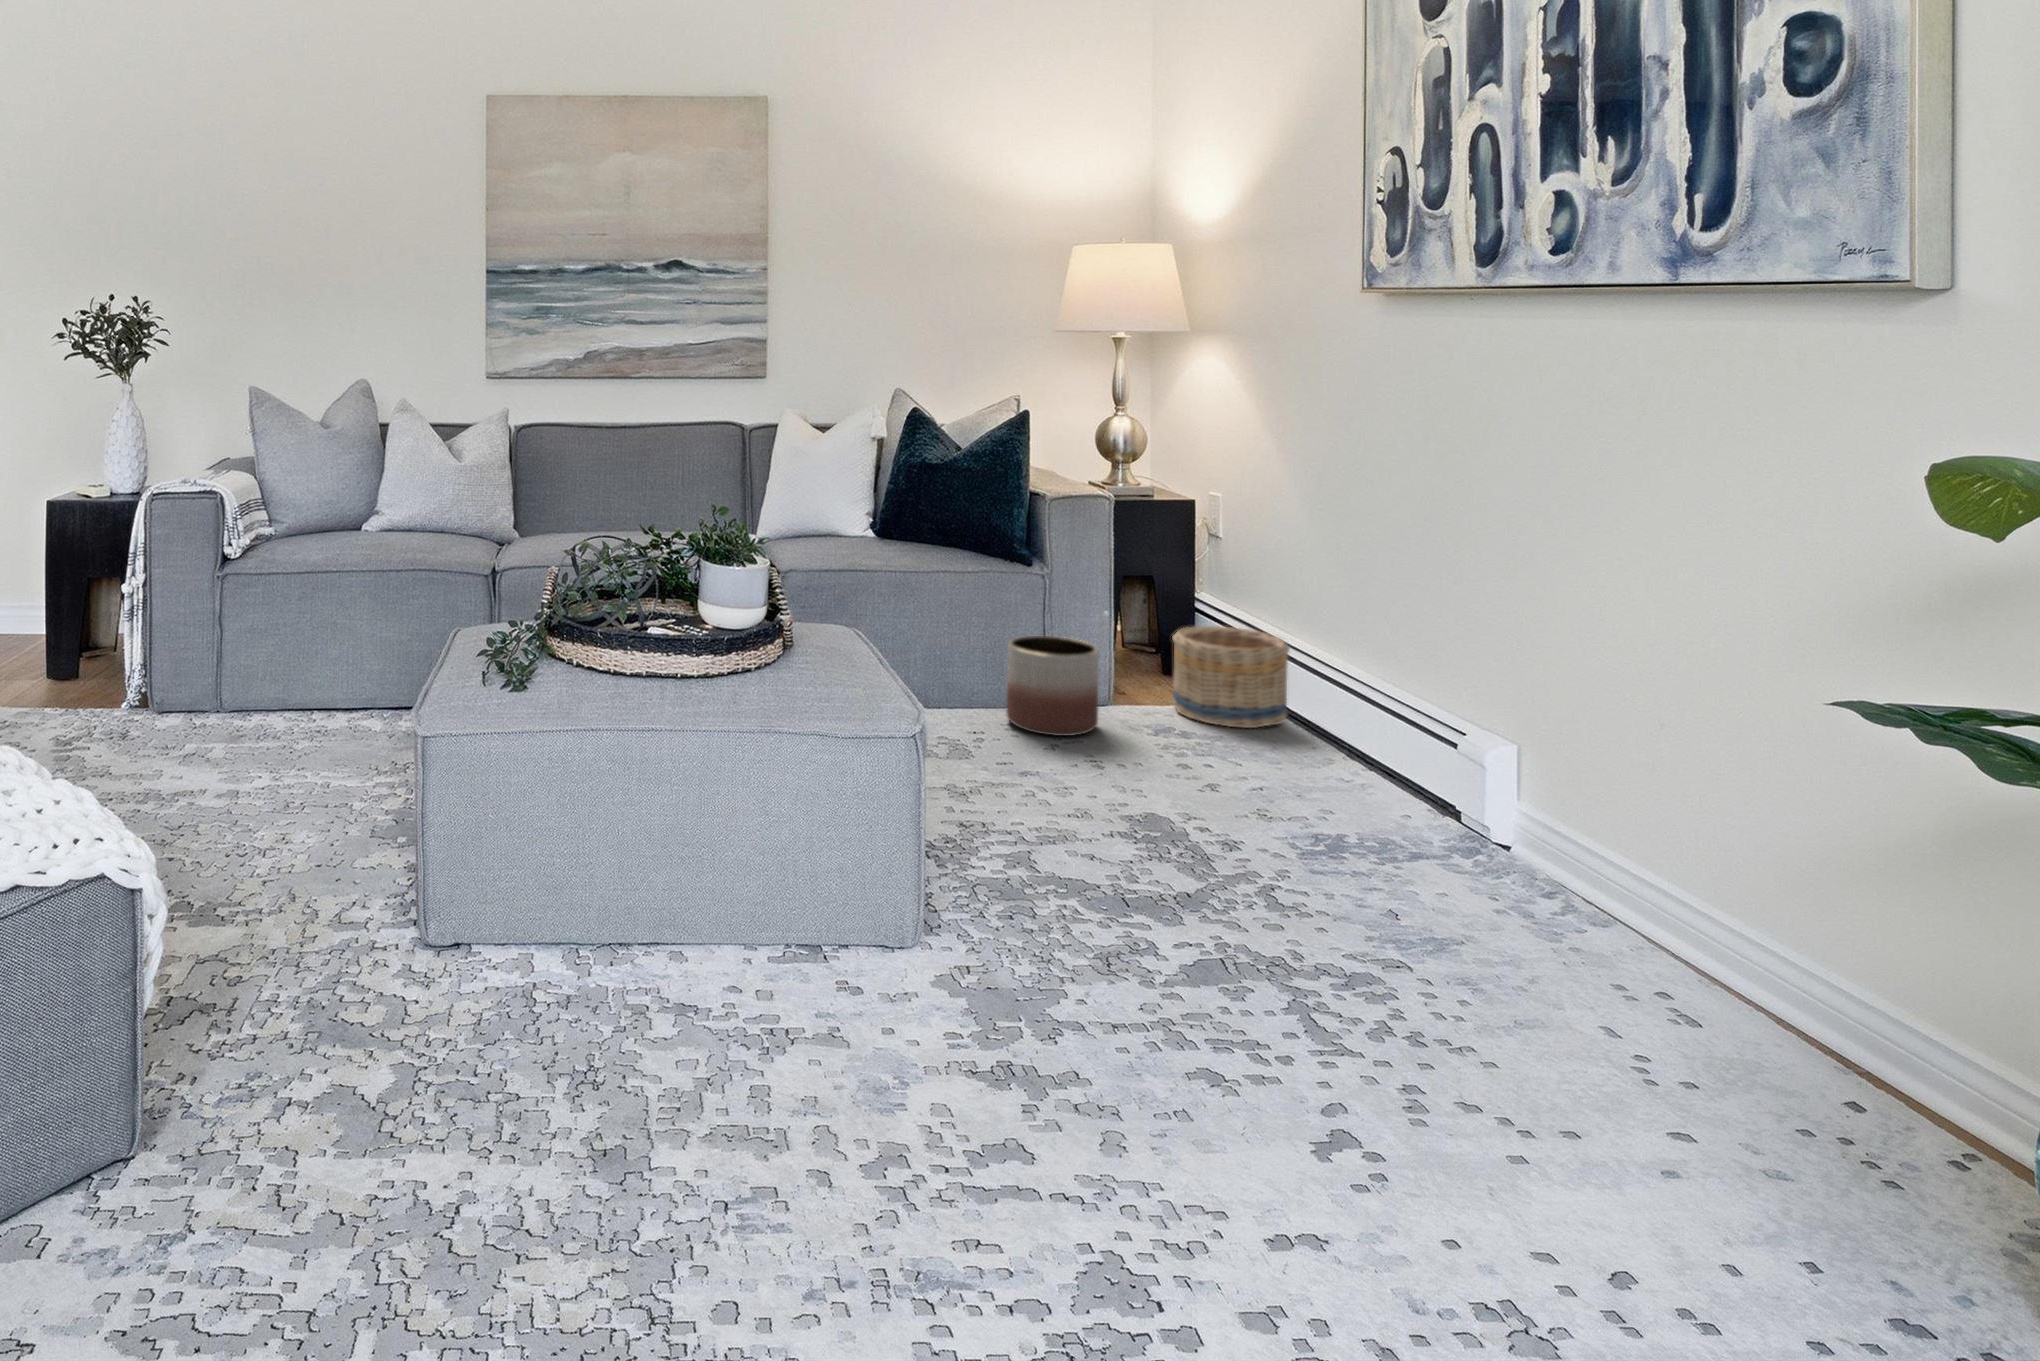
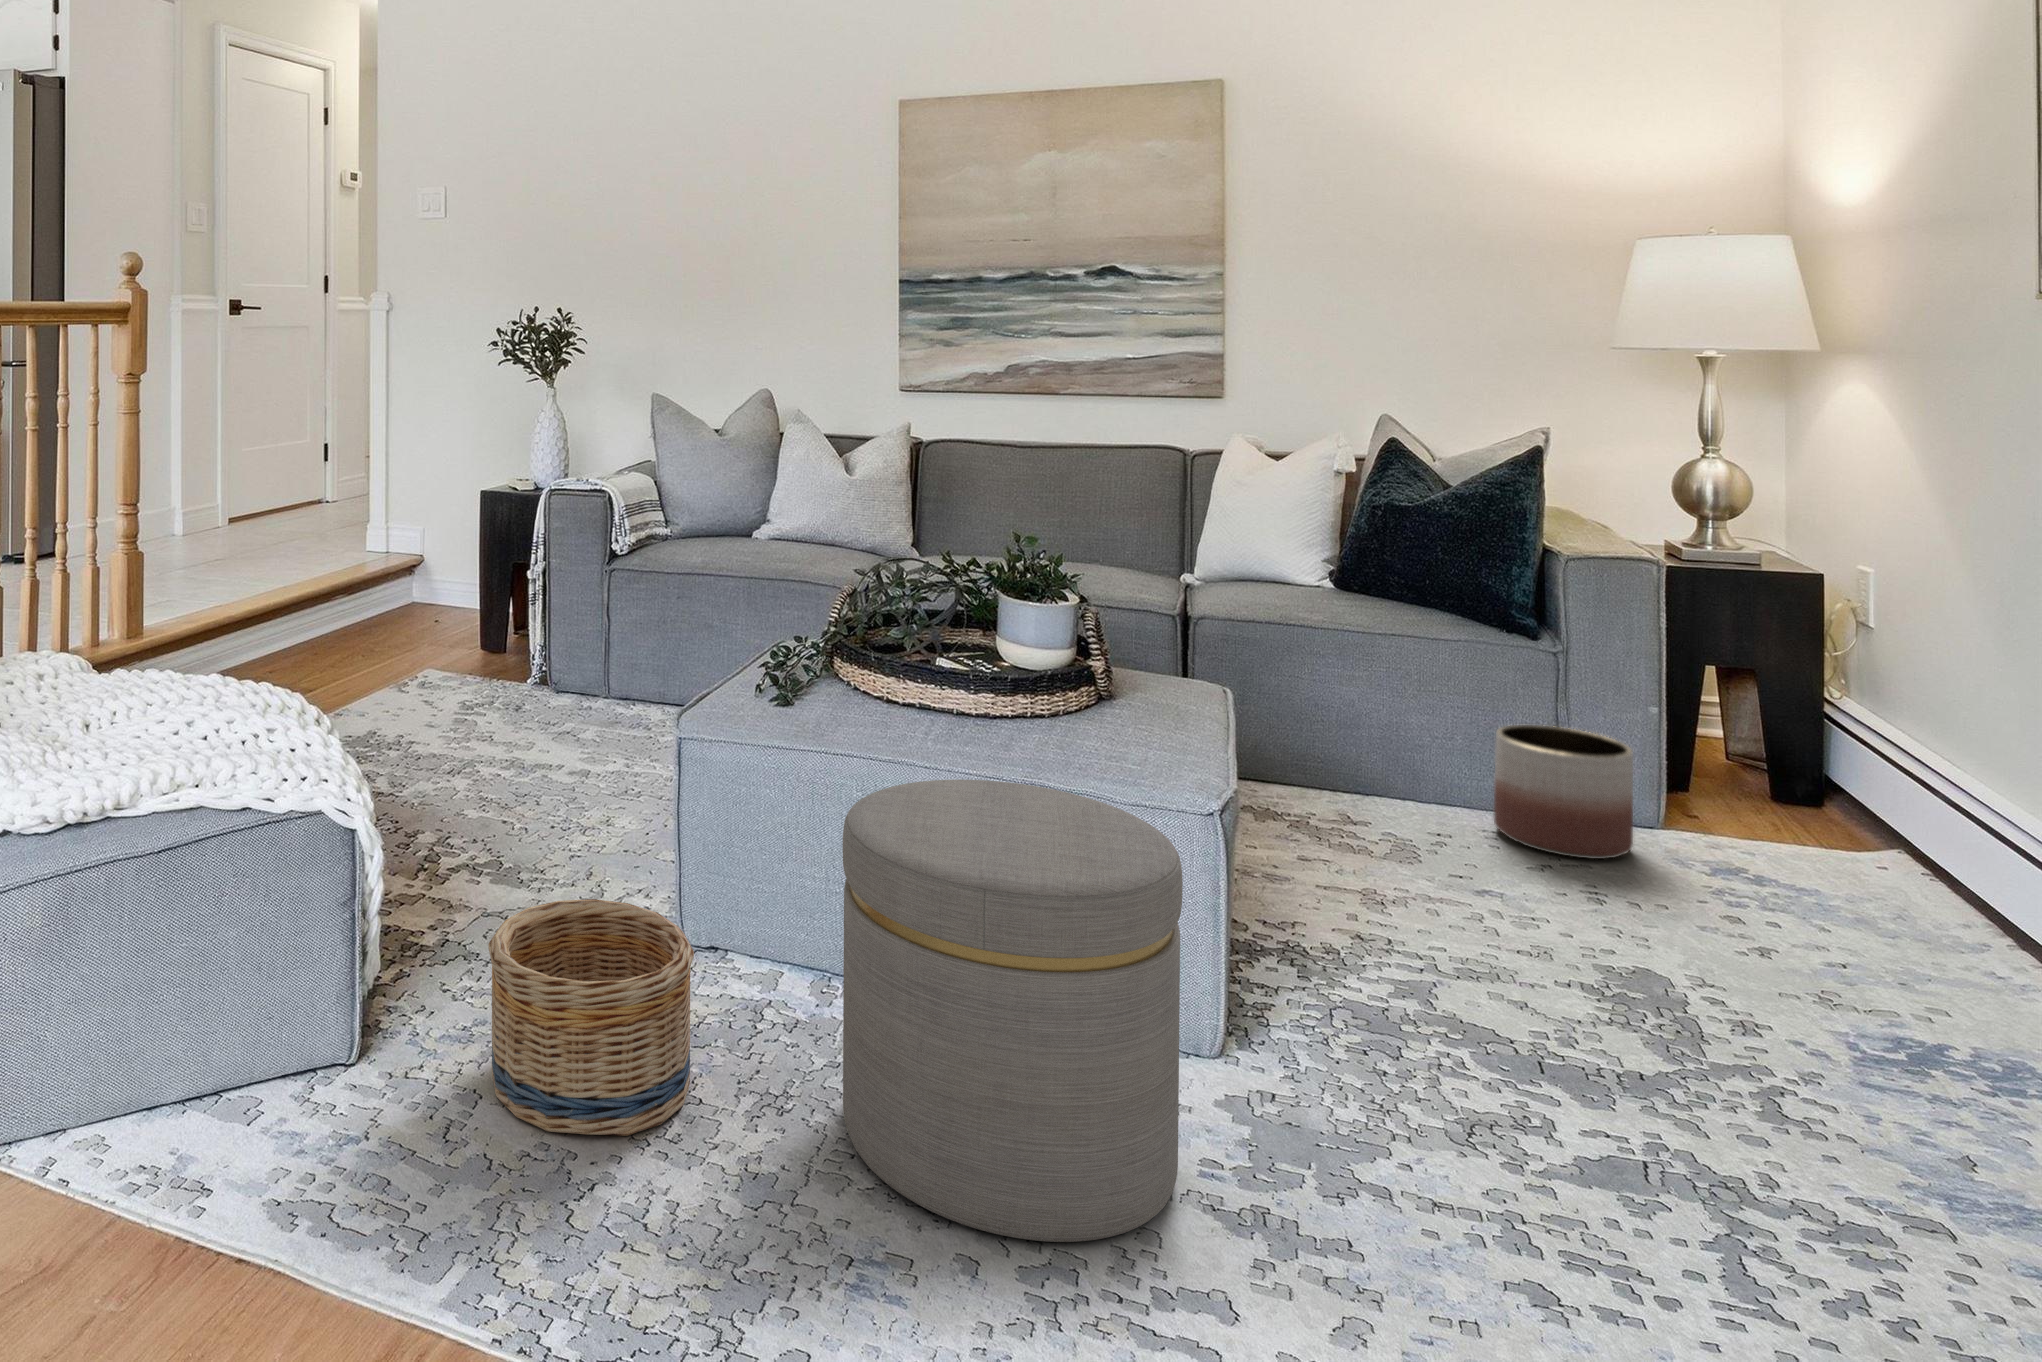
basket: present [1173,626,1290,728] -> present [488,899,694,1136]
ottoman: none [656,730,953,1143] -> present [843,779,1183,1242]

